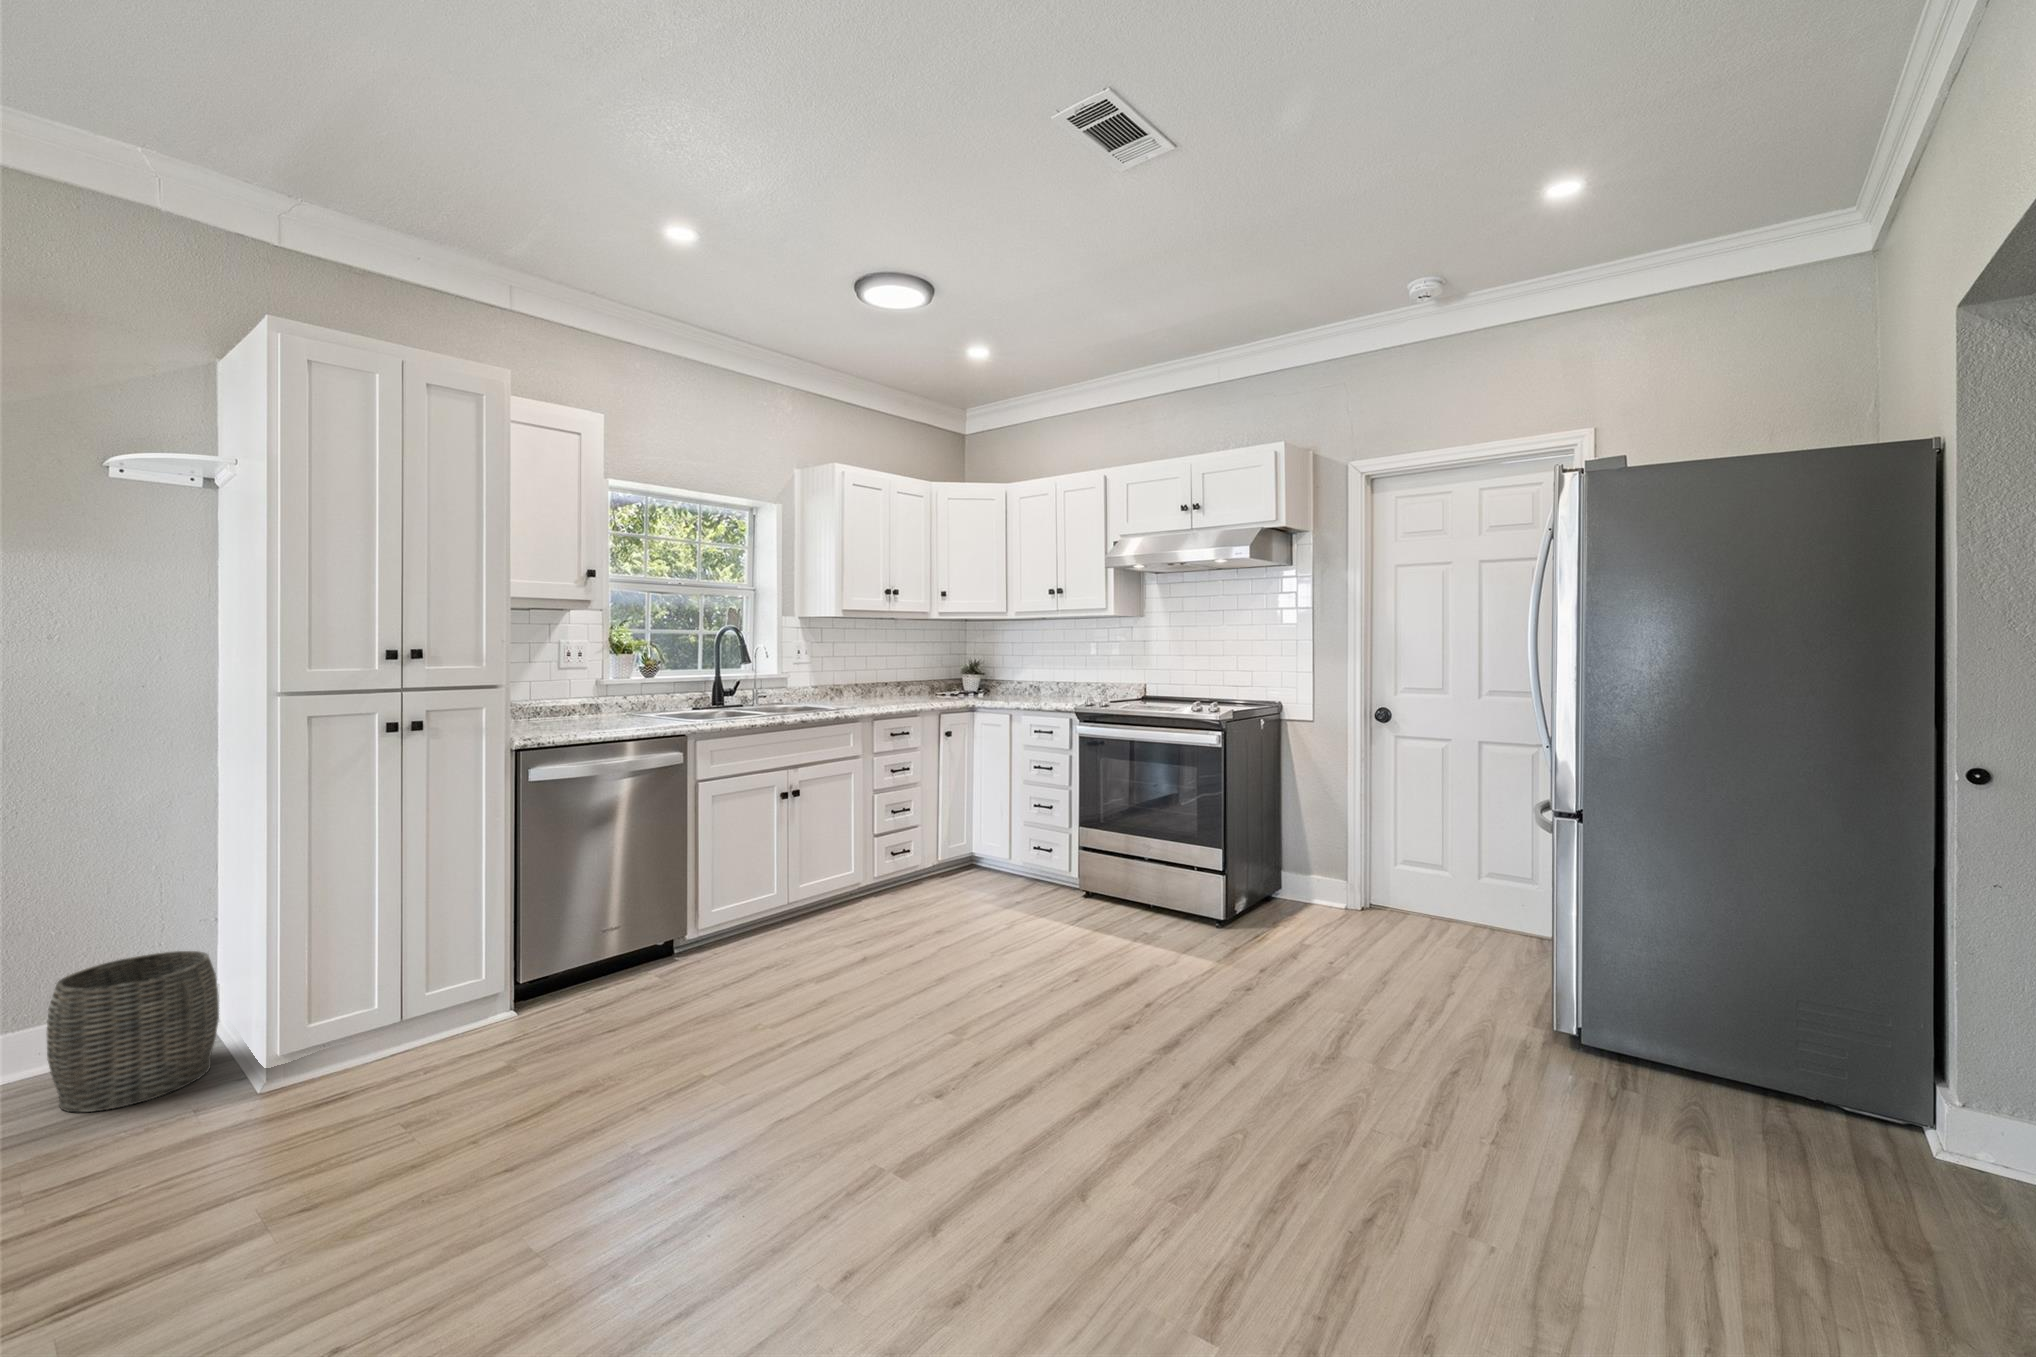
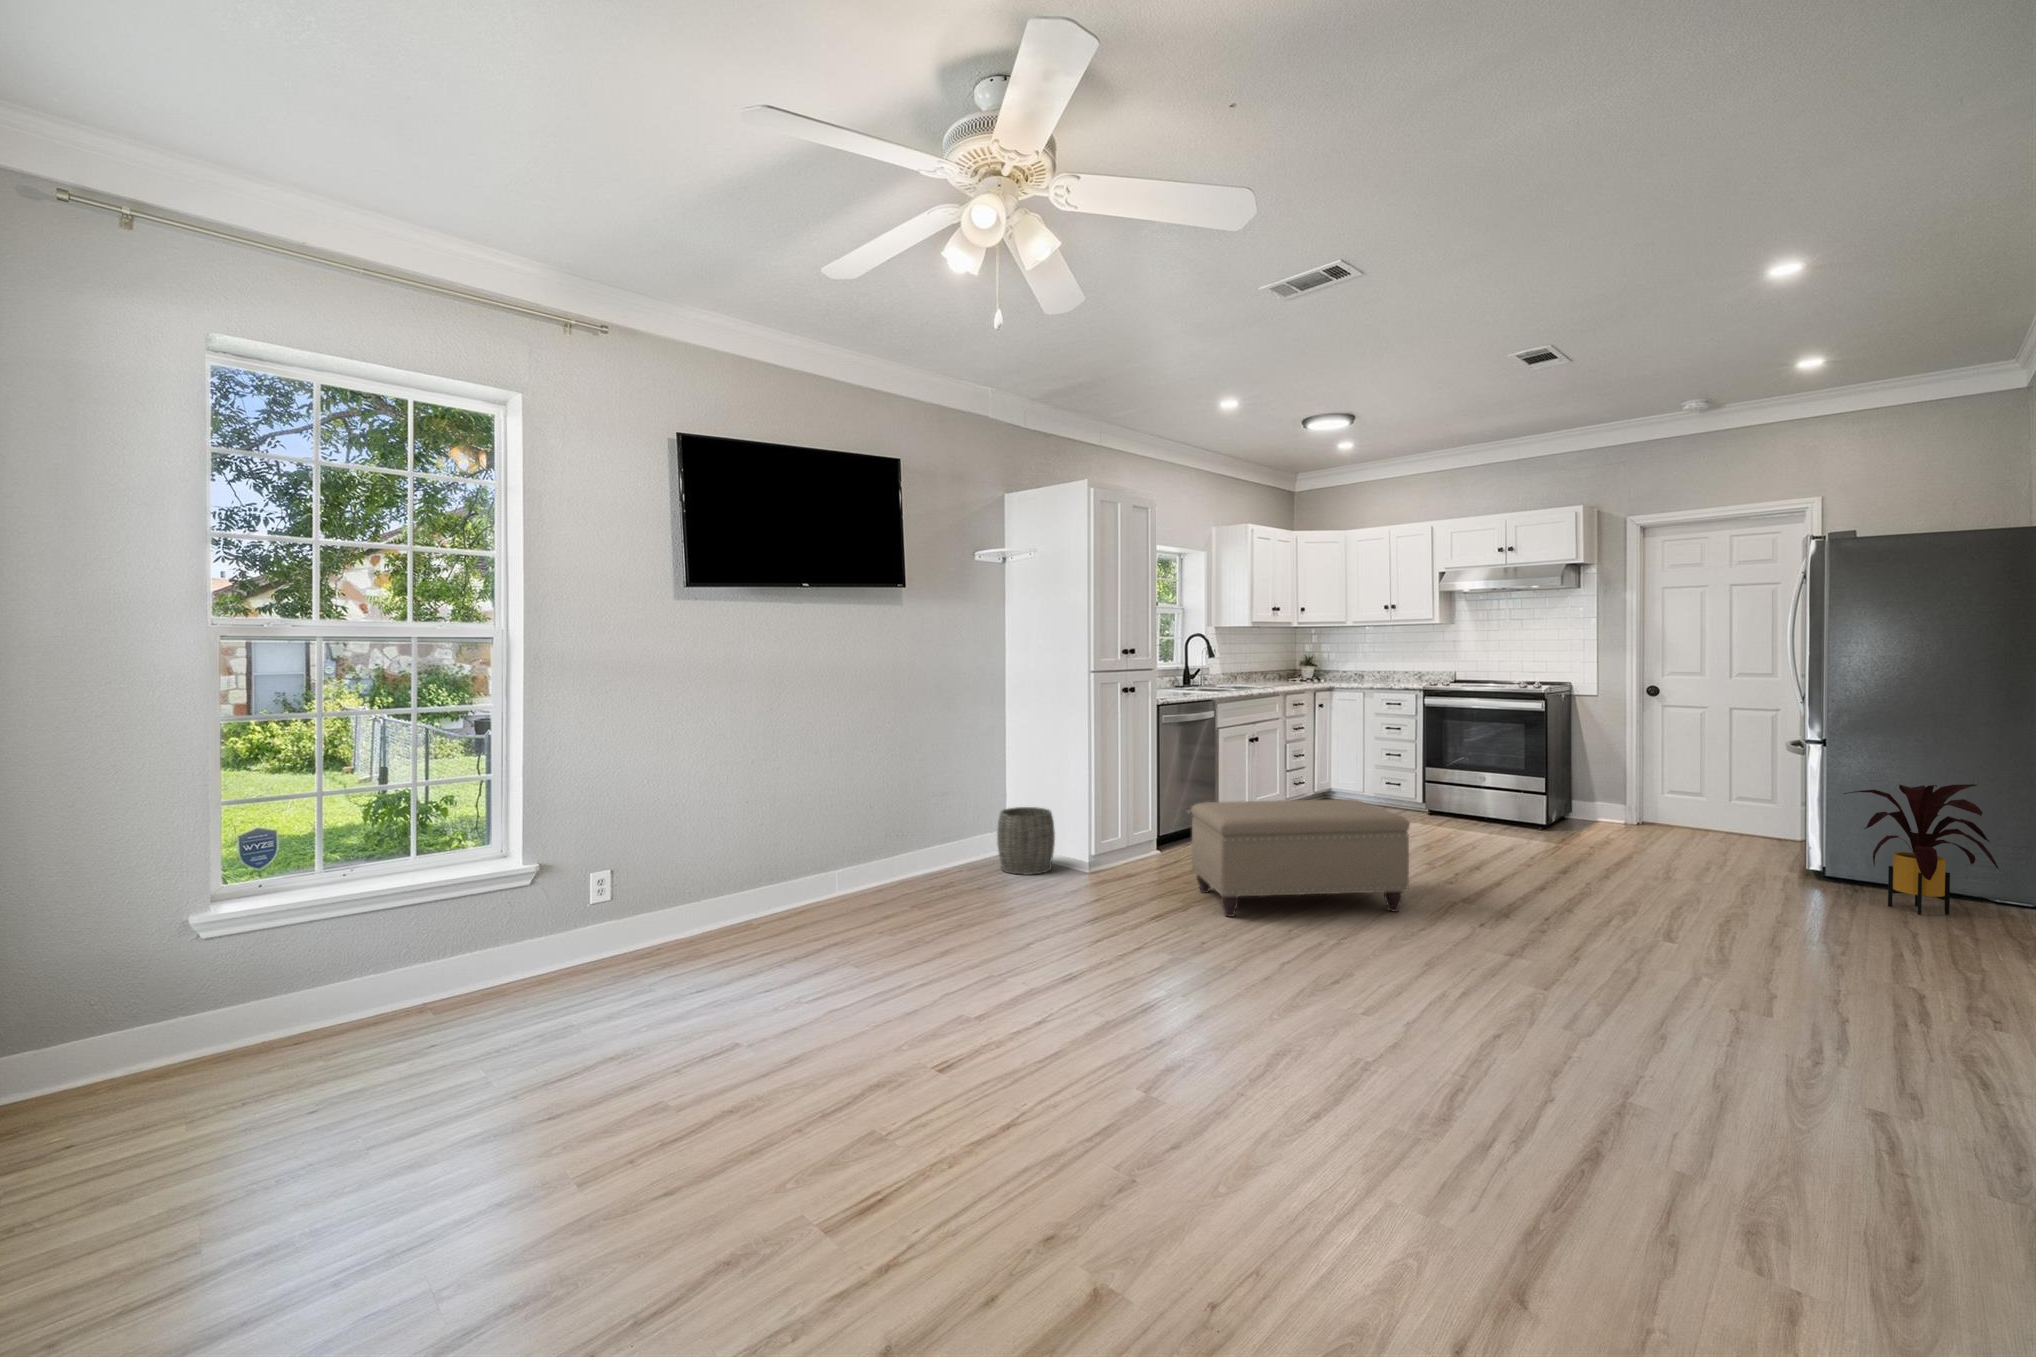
house plant: none [1623,906,1909,1183] -> present [1844,784,1998,915]
ottoman: none [206,949,757,1302] -> present [1191,799,1410,917]

